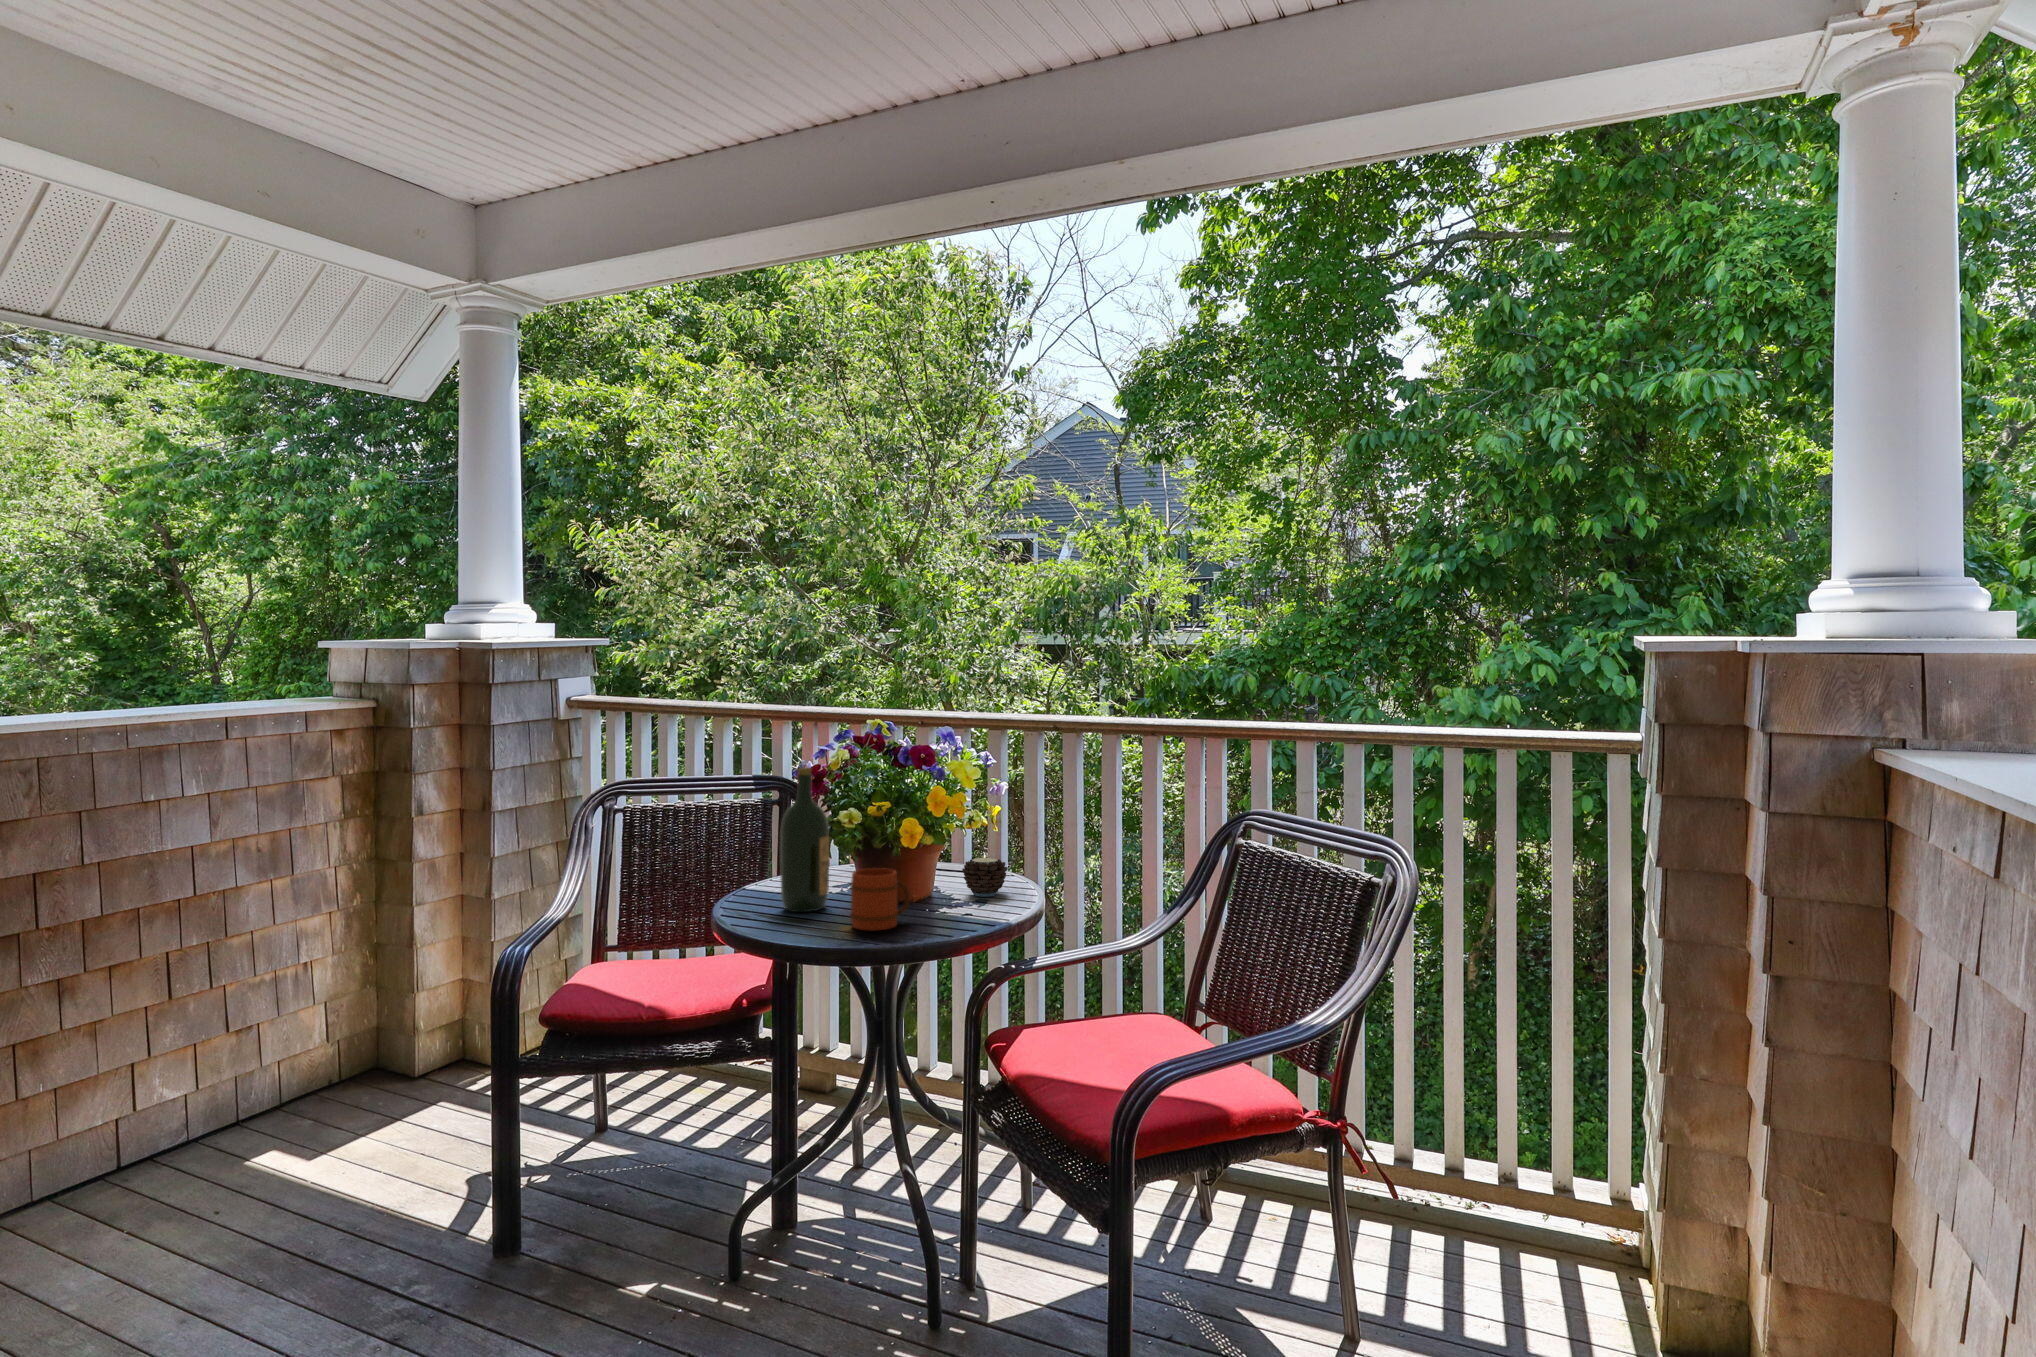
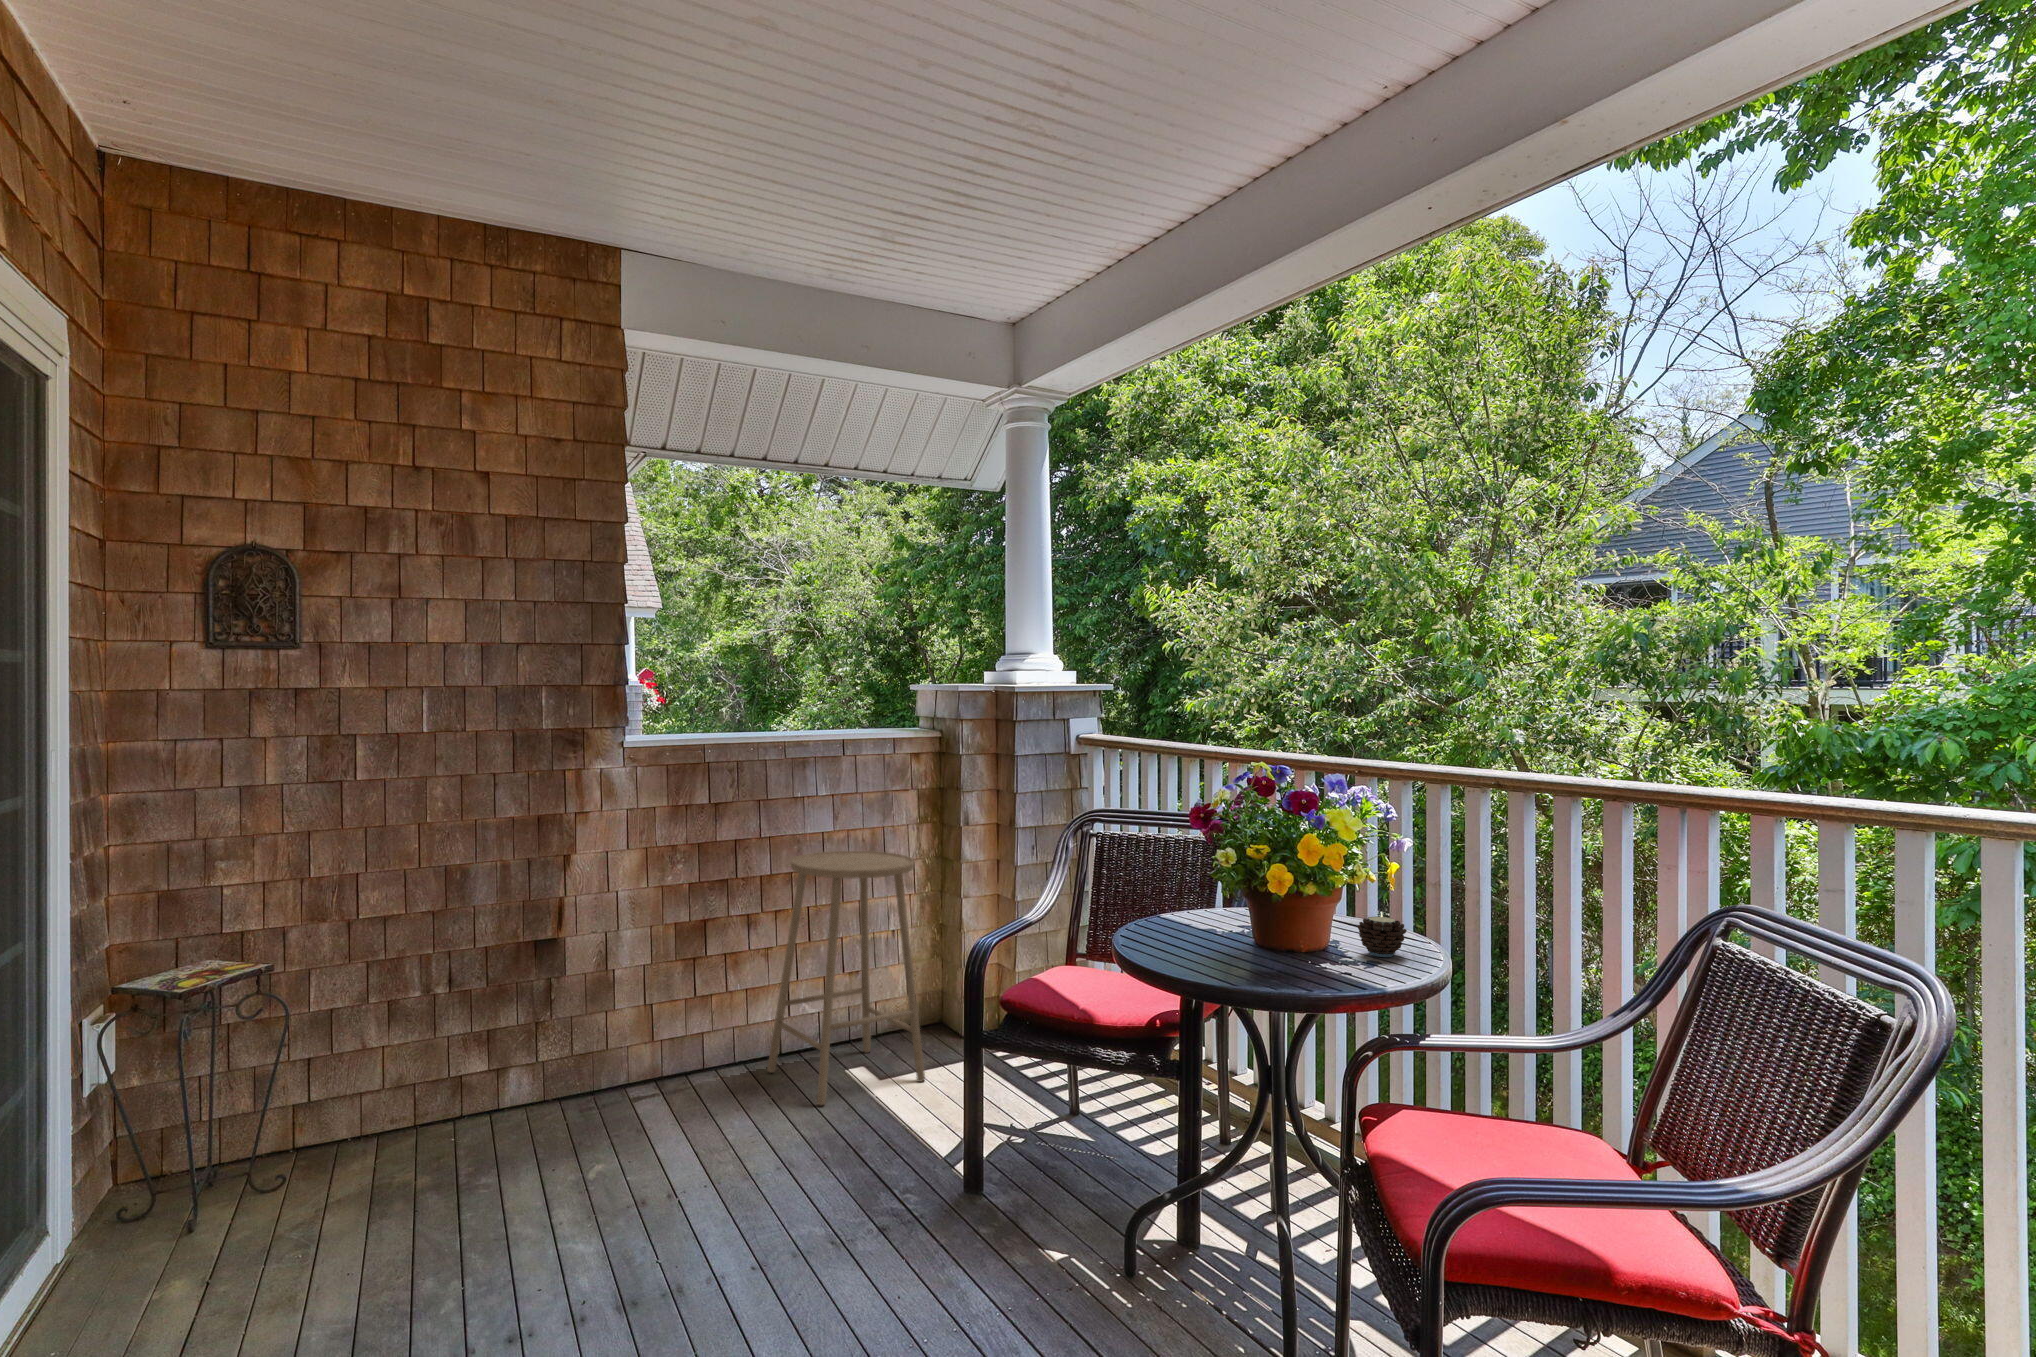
wine bottle: present [780,768,829,912] -> none [1179,812,1225,948]
stool: none [150,856,396,1192] -> present [767,851,925,1105]
mug: present [850,868,910,930] -> none [1227,913,1286,974]

